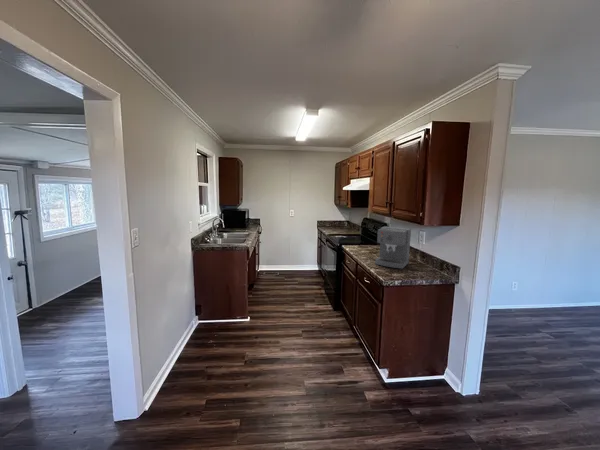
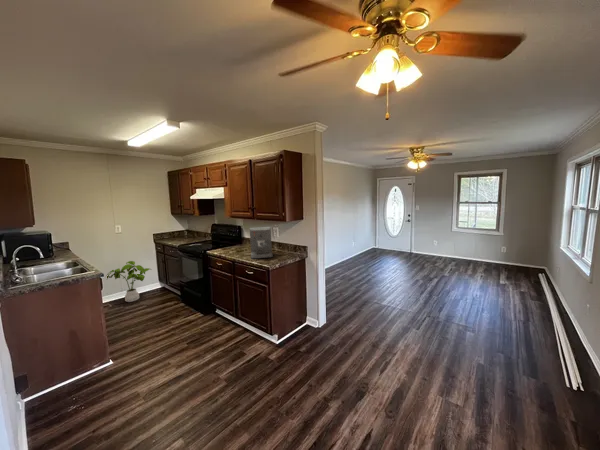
house plant: none [277,240,311,275] -> present [107,261,150,302]

